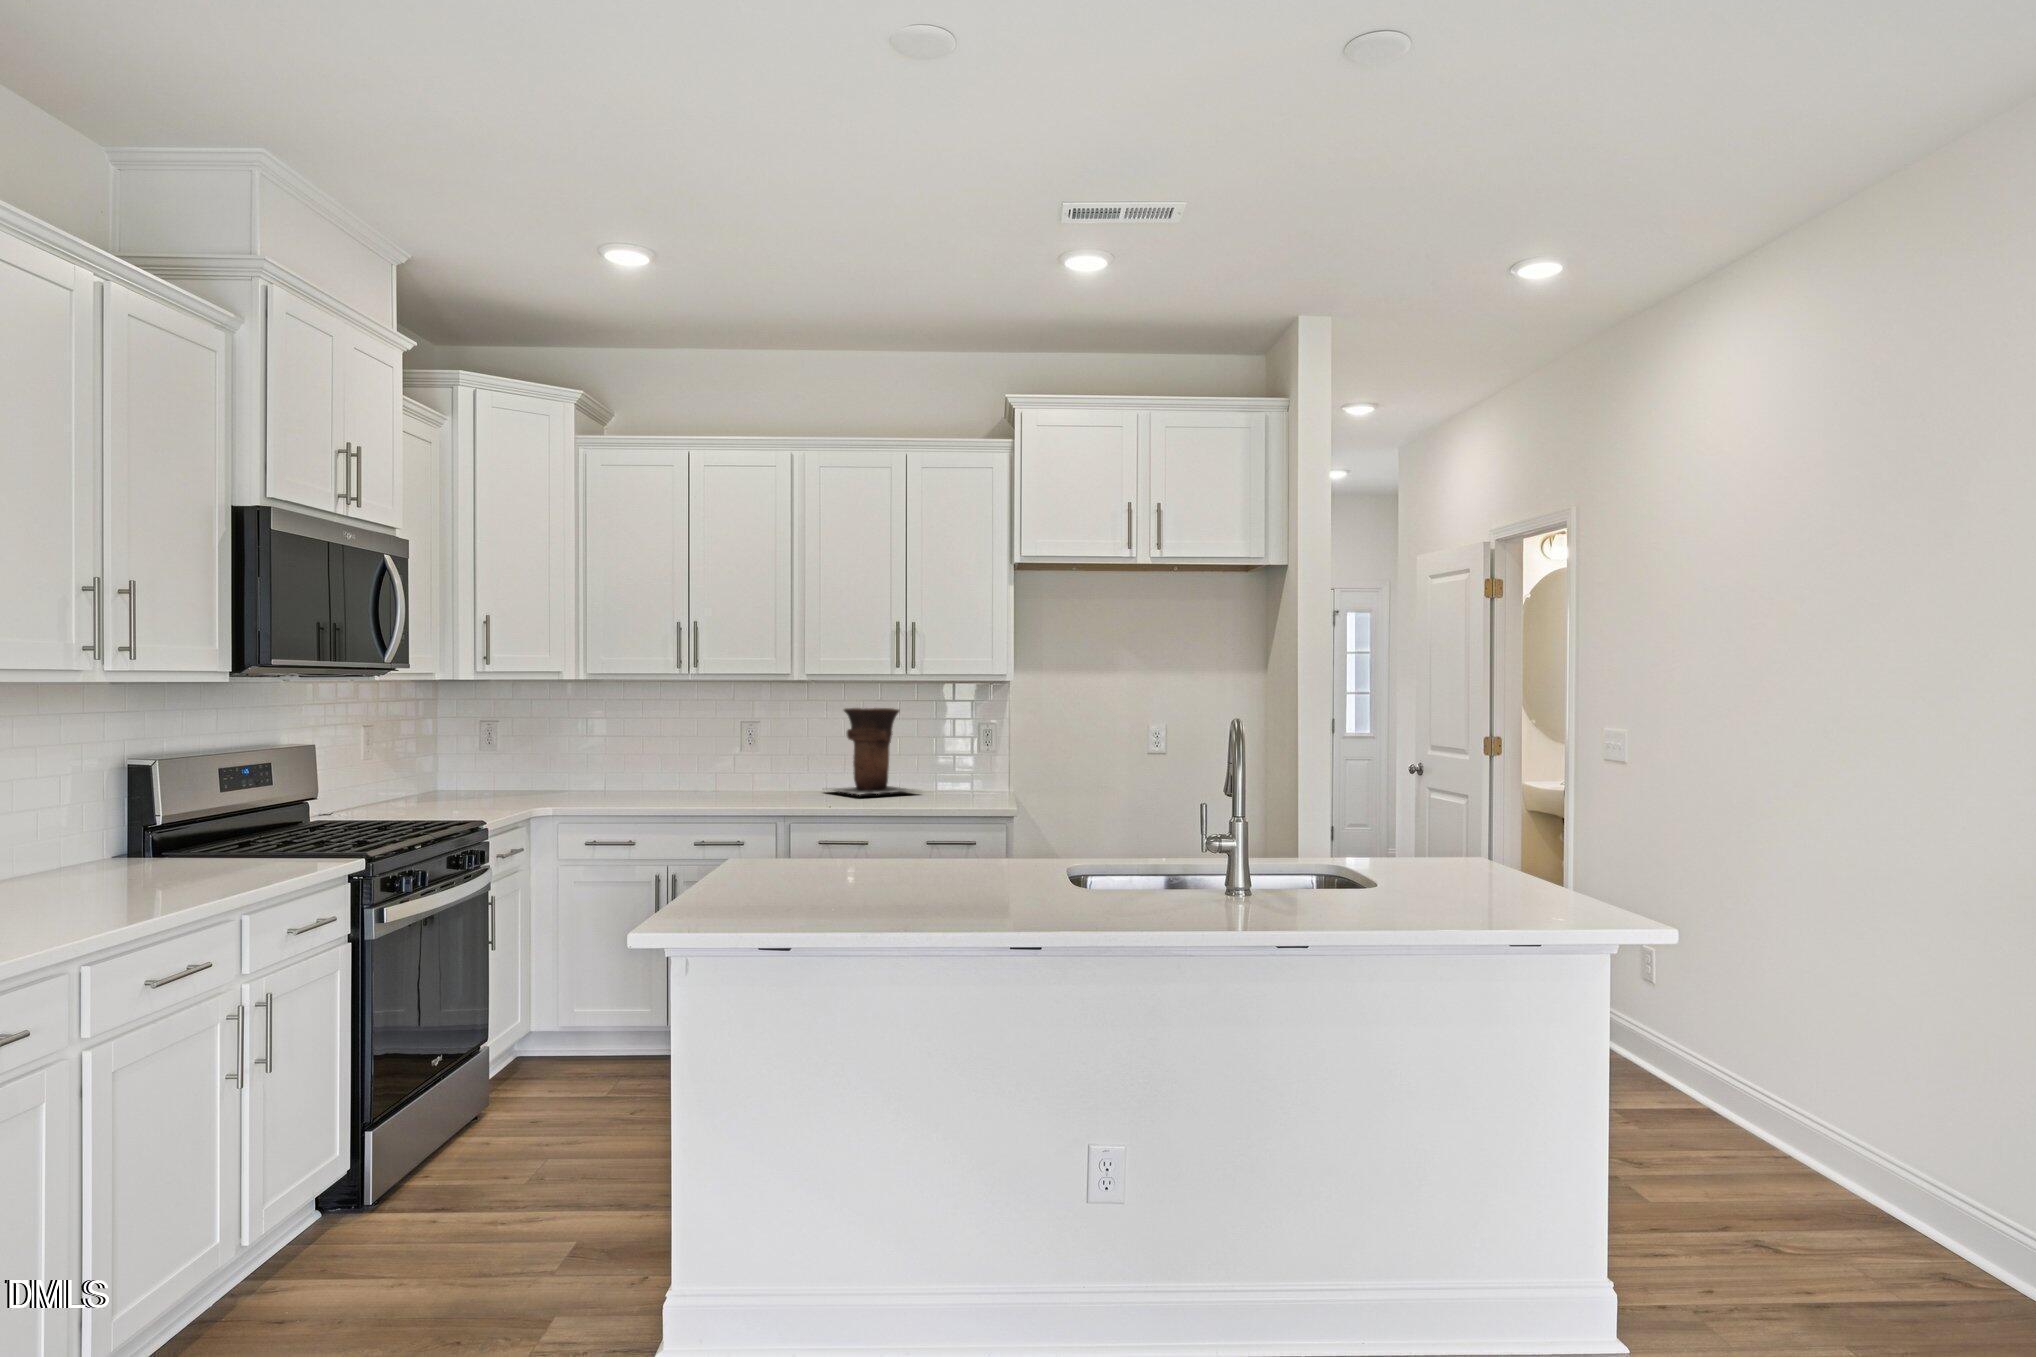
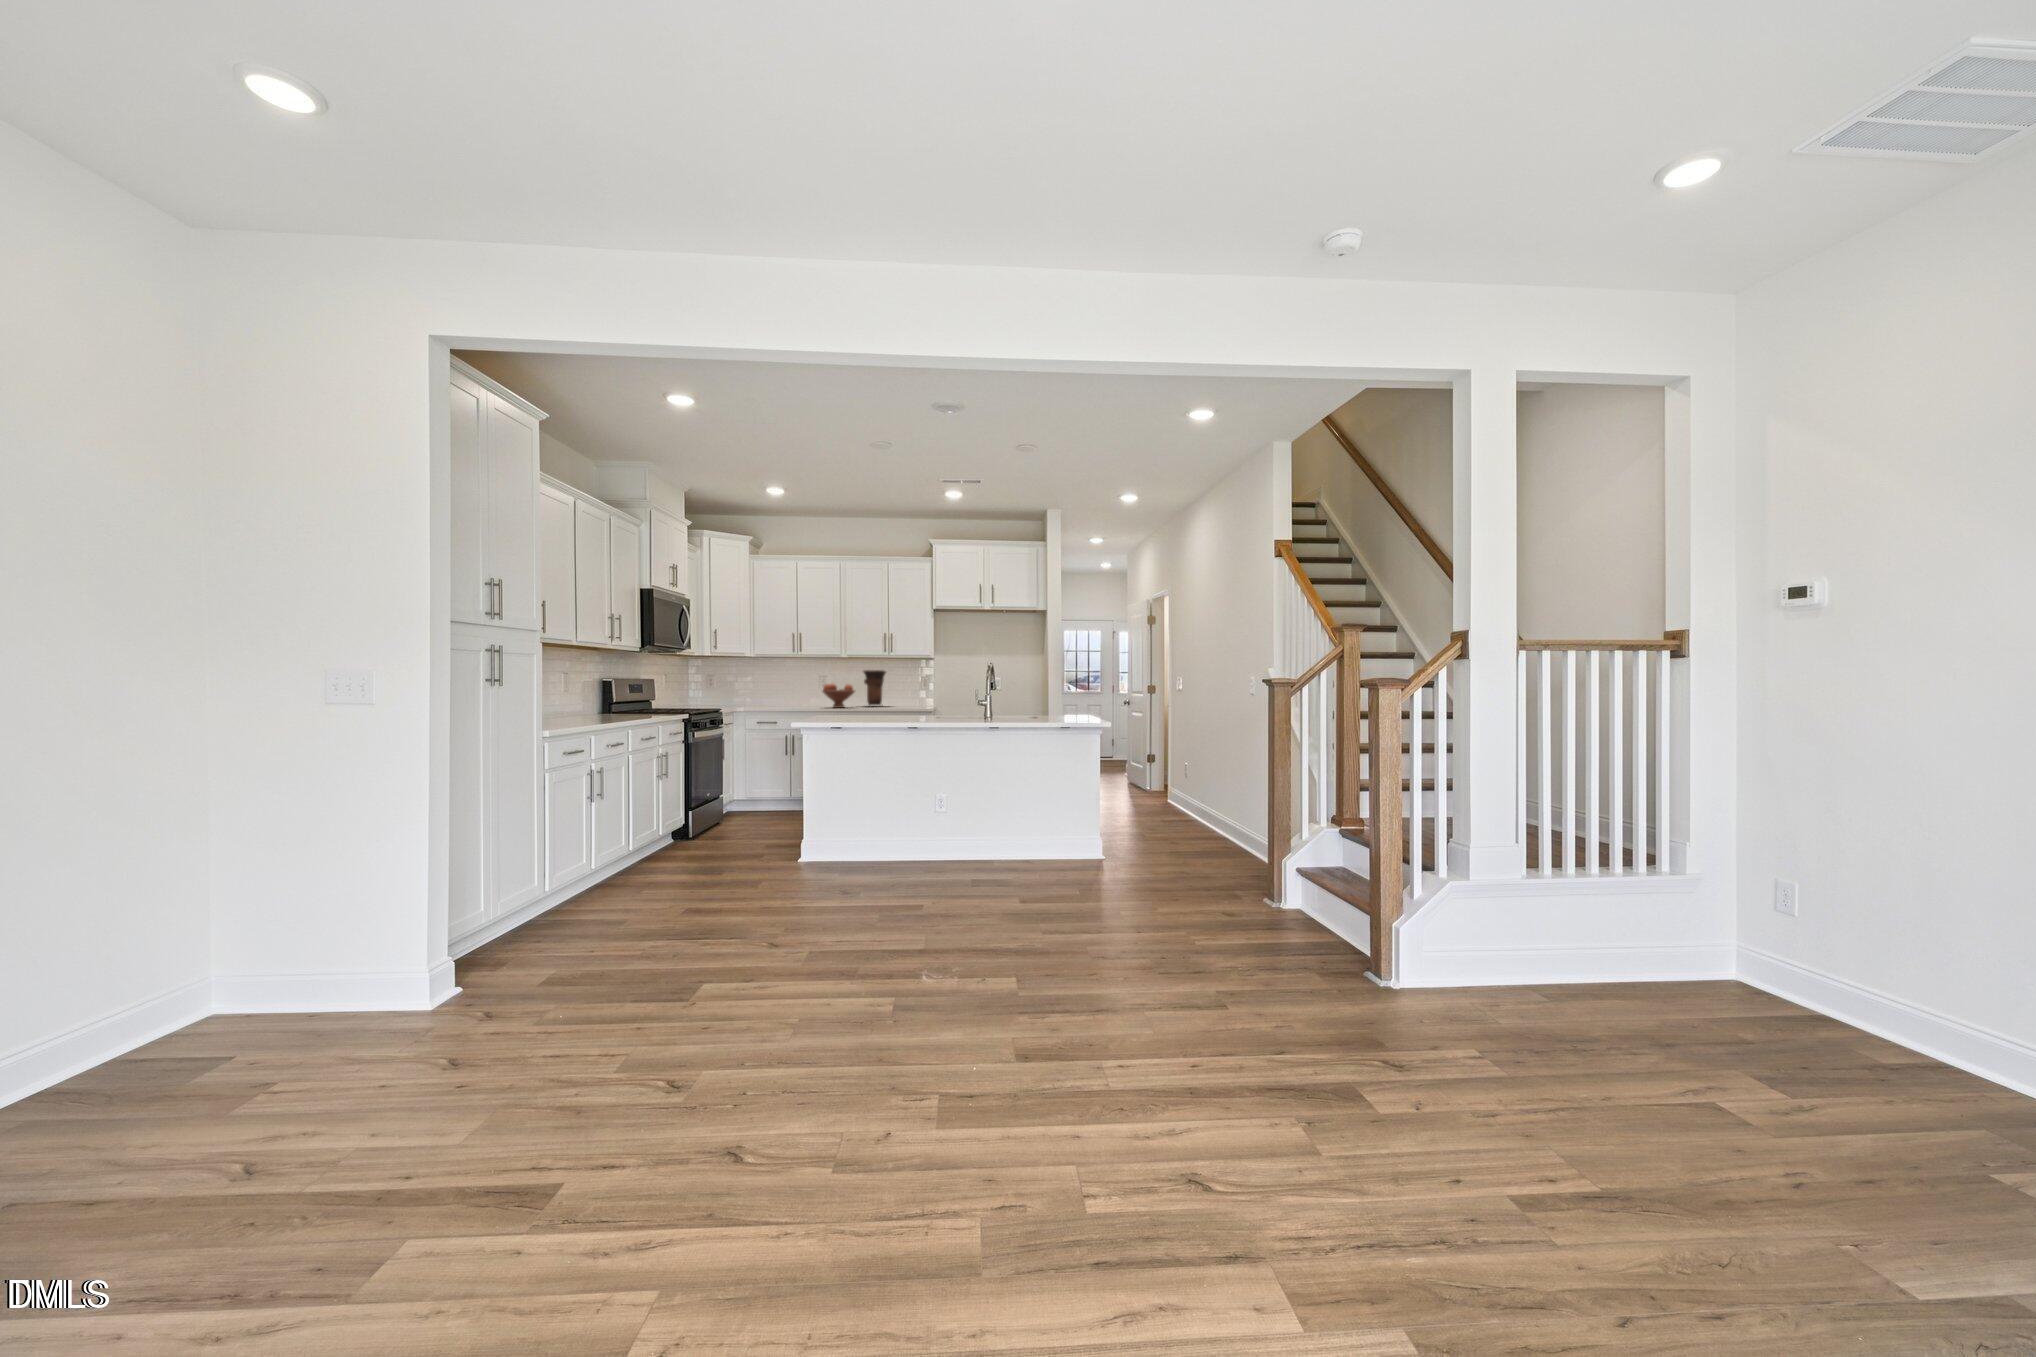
fruit bowl: none [746,743,828,804] -> present [823,684,855,708]

